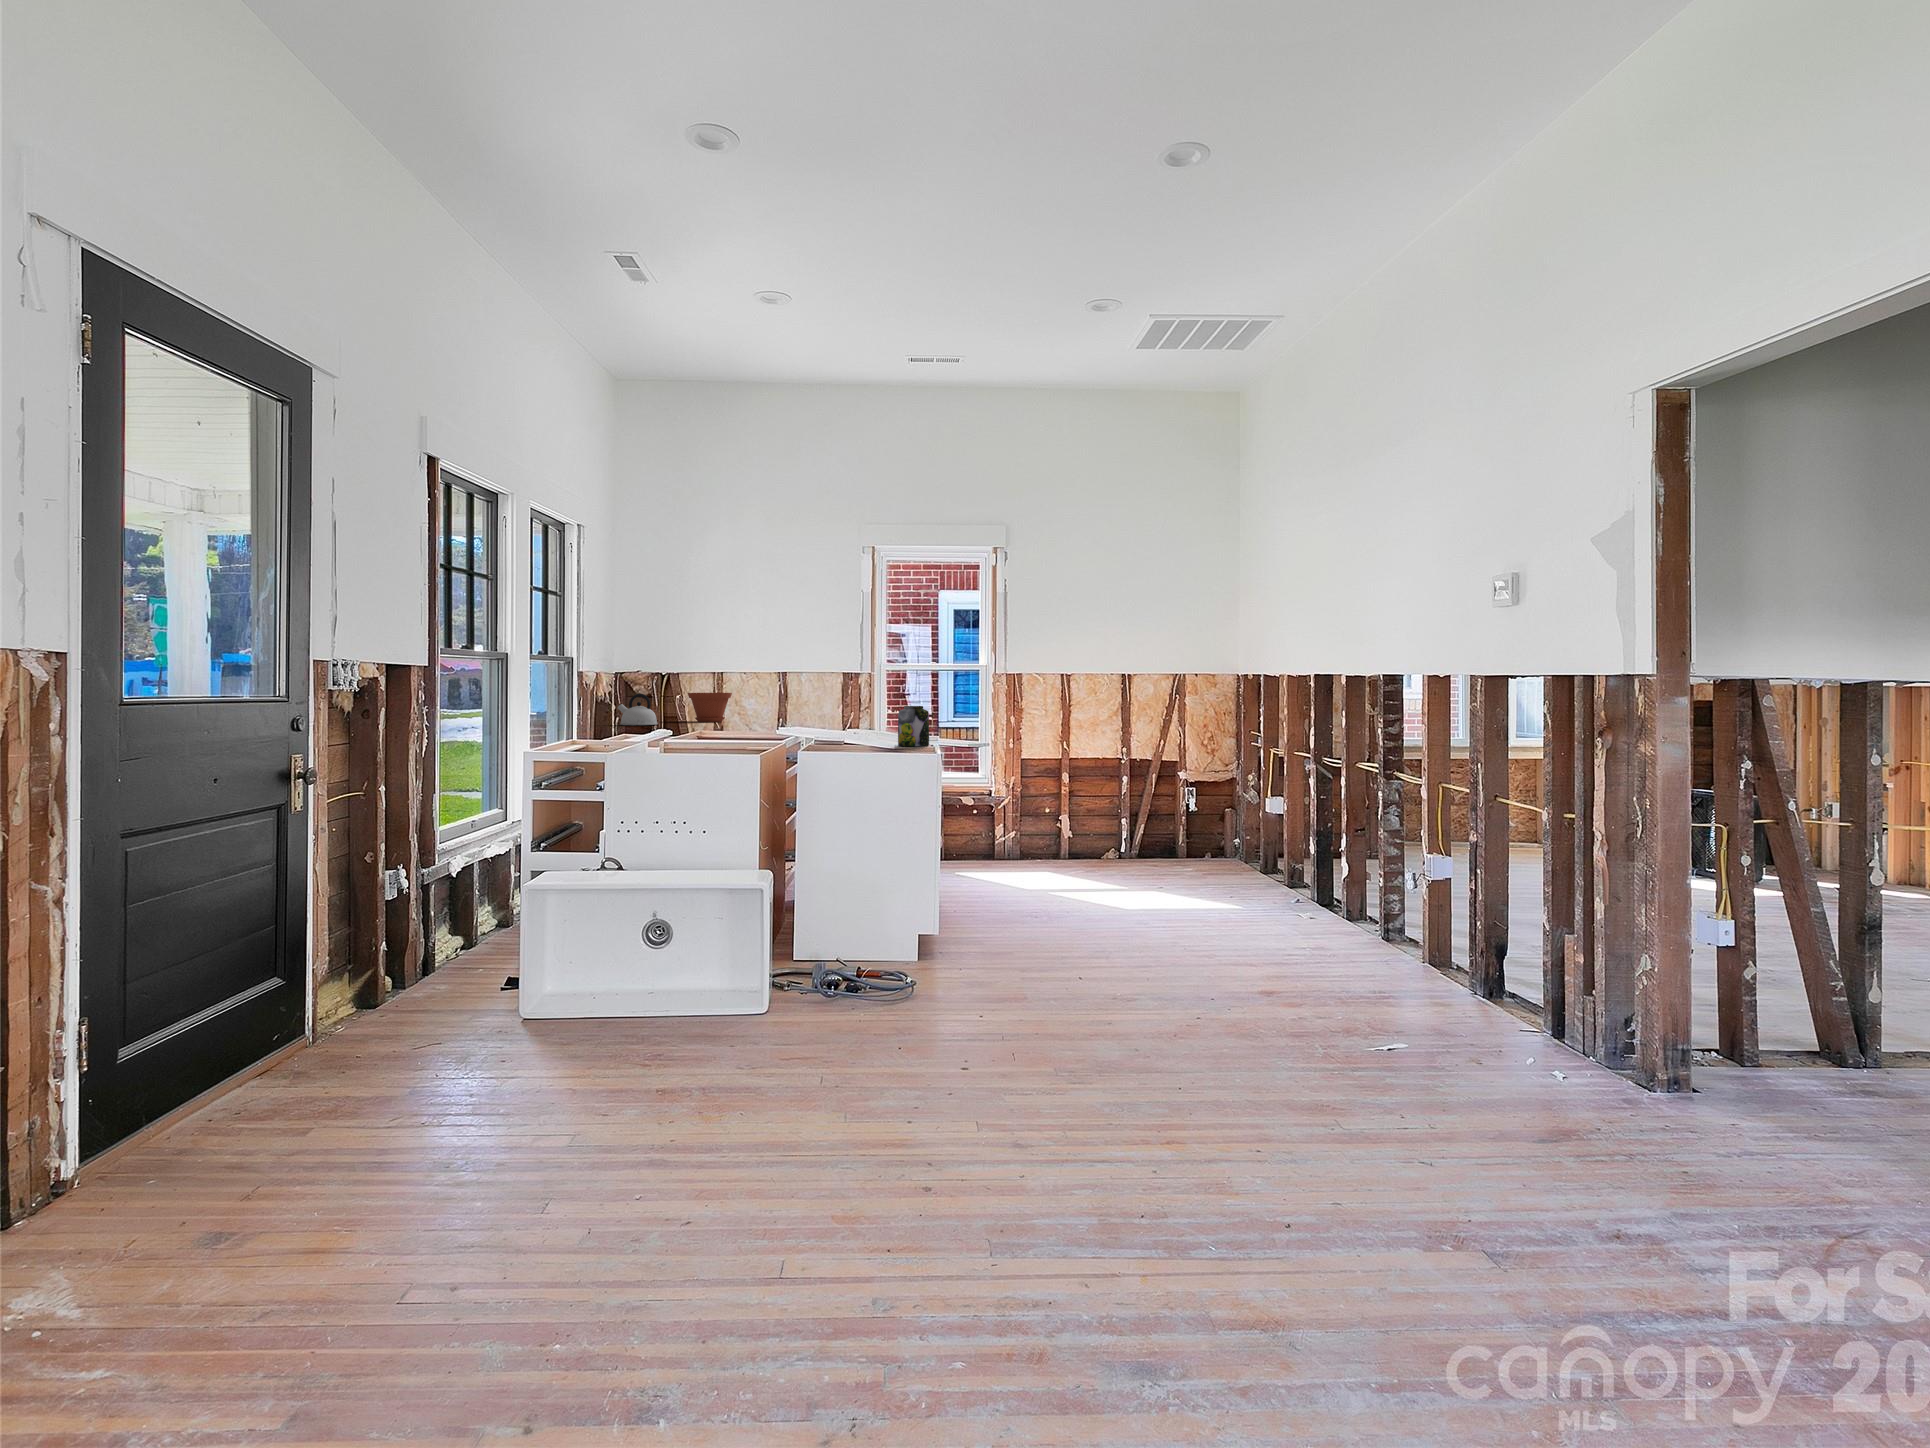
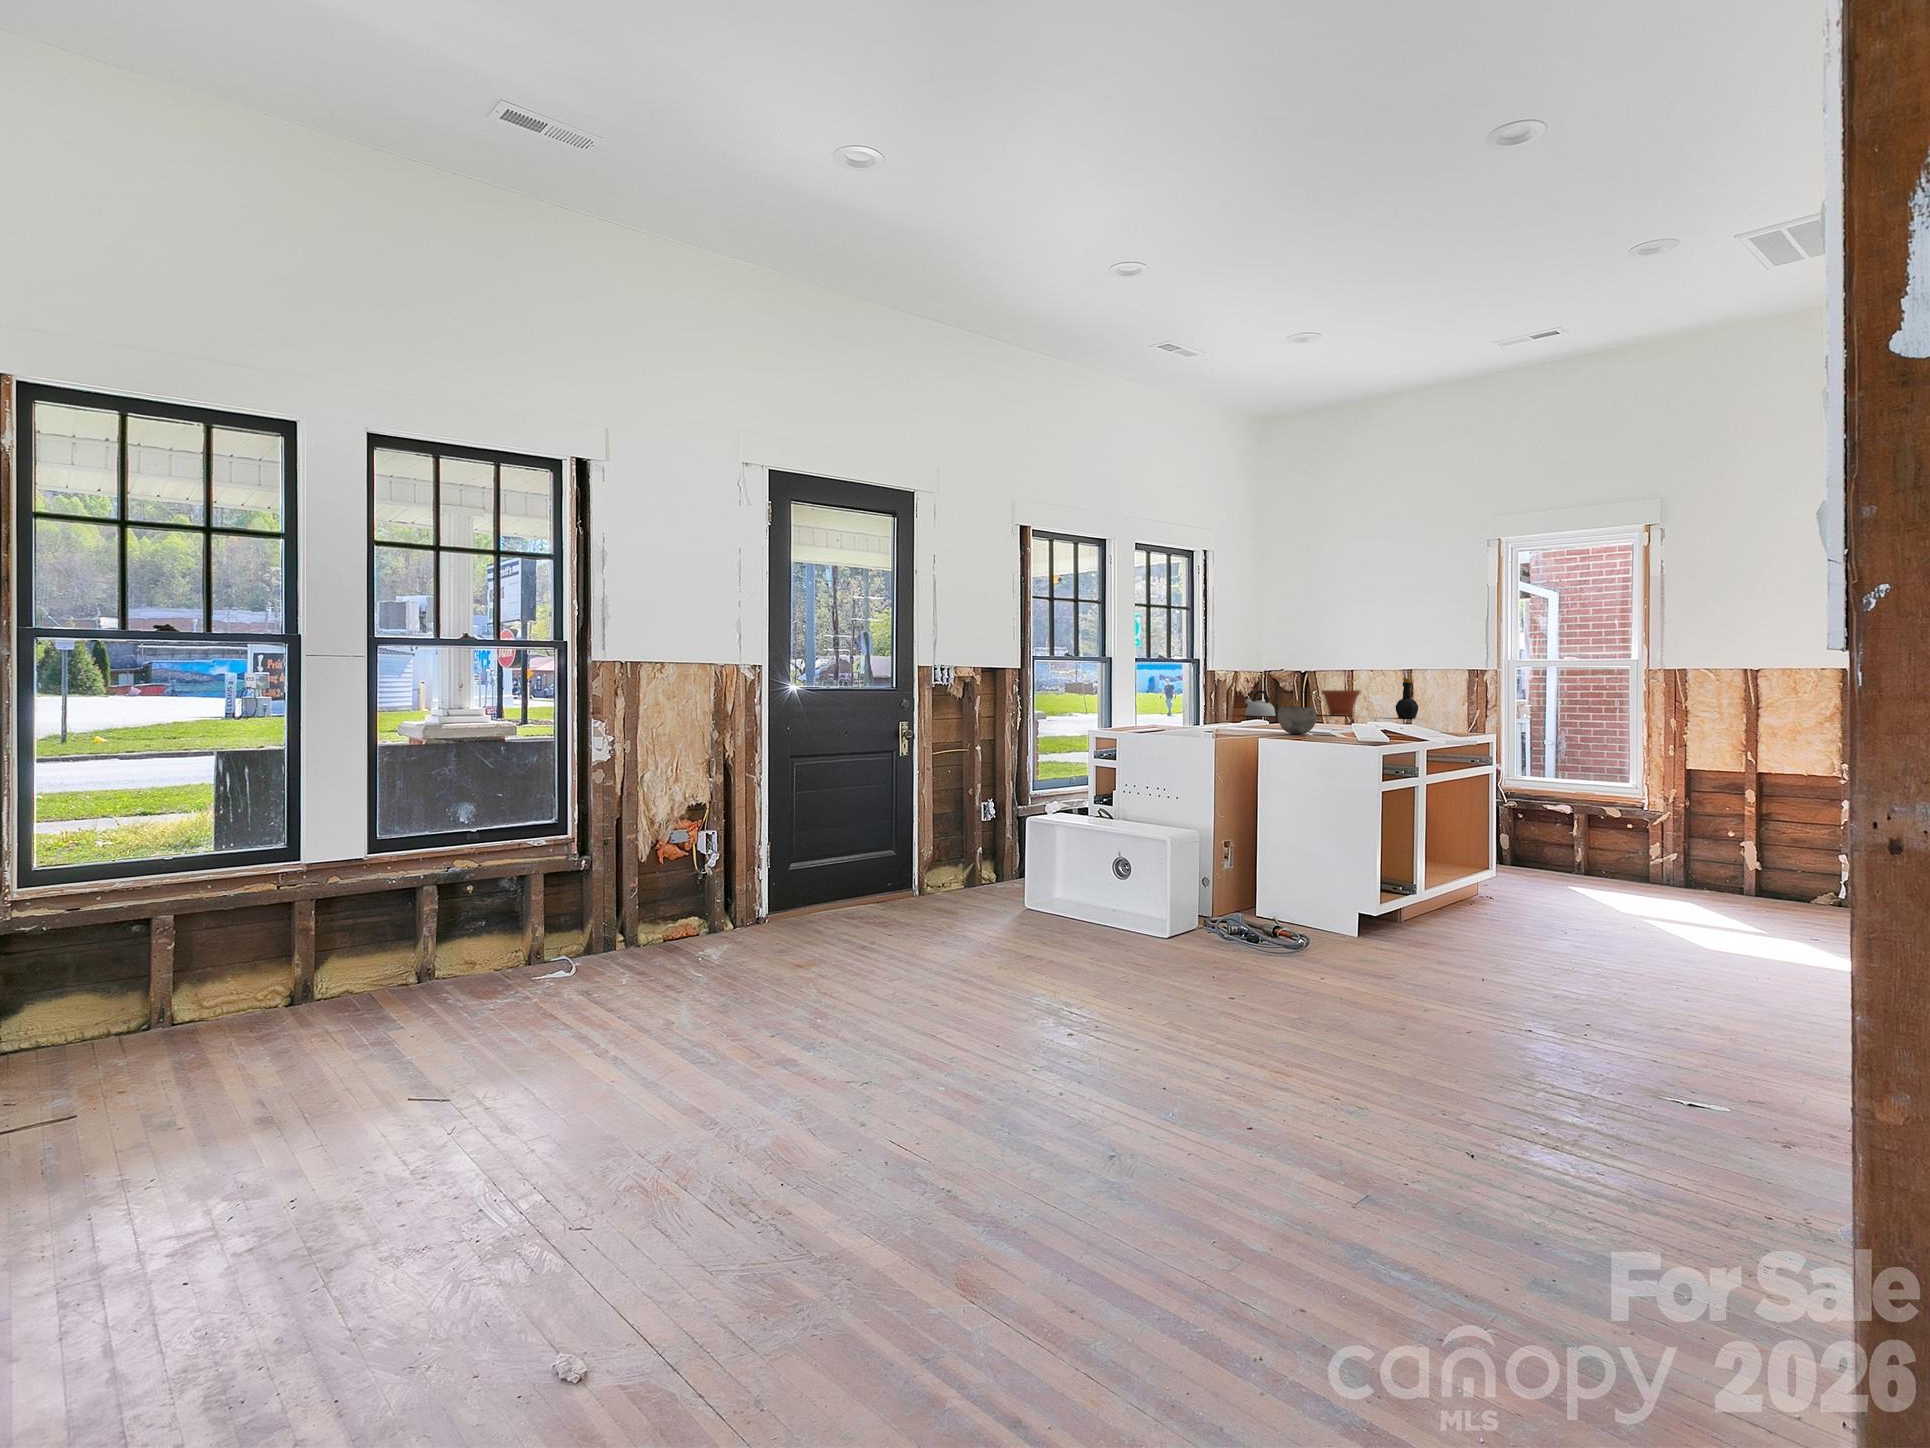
bottle: none [773,680,796,723] -> present [1396,678,1418,718]
jar: present [898,706,929,747] -> none [1357,702,1389,740]
bowl: none [801,713,843,745] -> present [1278,707,1317,734]

